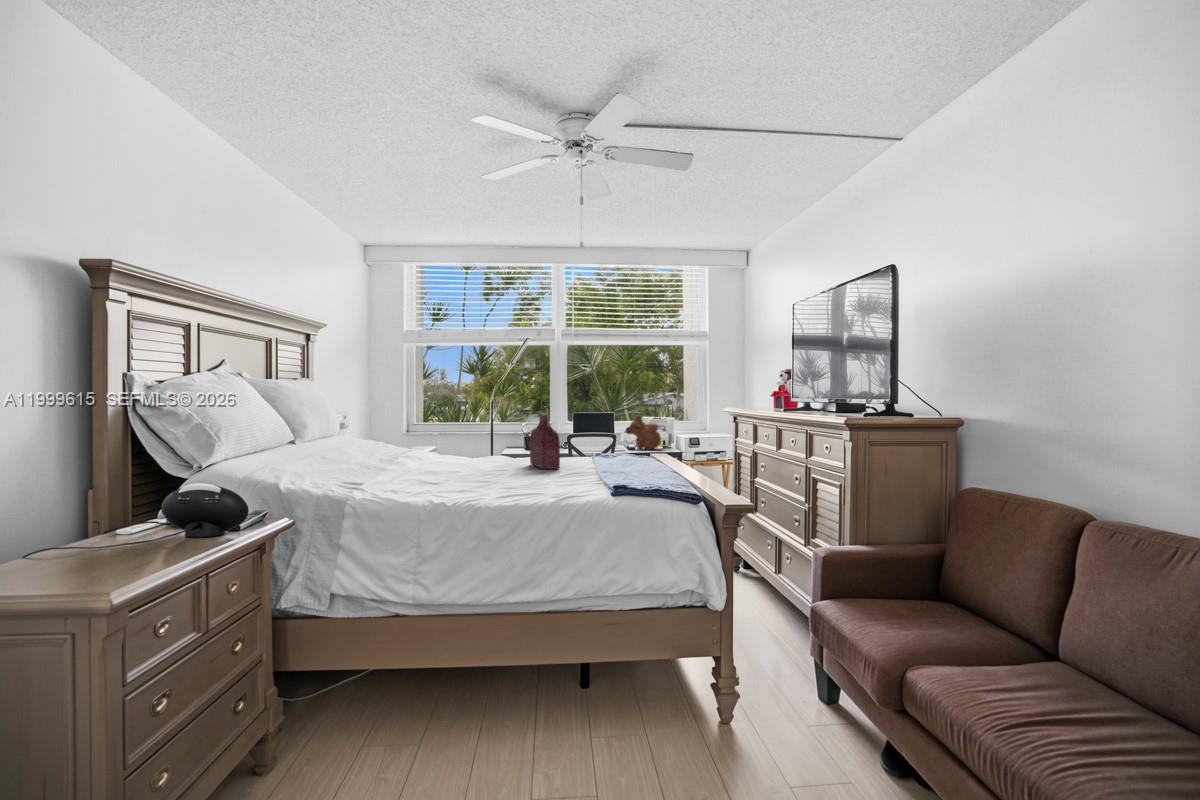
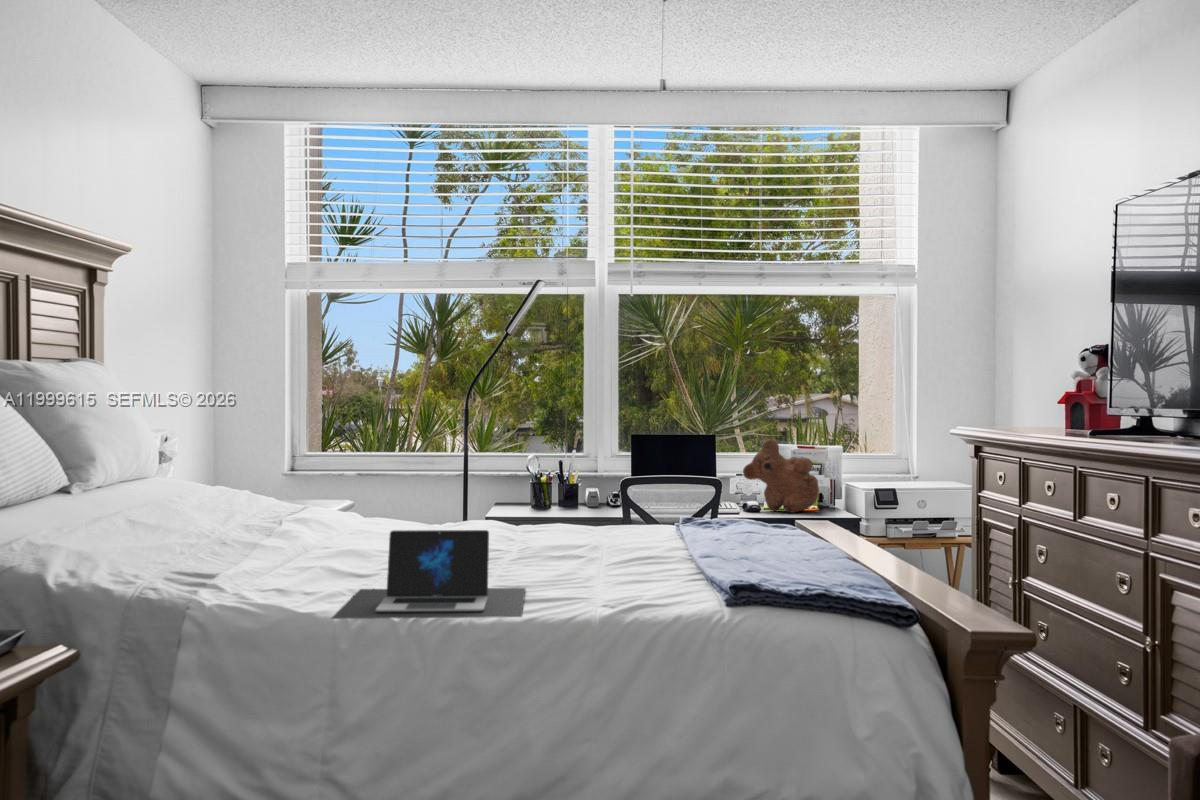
handbag: present [530,407,560,469] -> none [569,424,641,563]
laptop: none [409,452,501,490] -> present [332,530,525,619]

